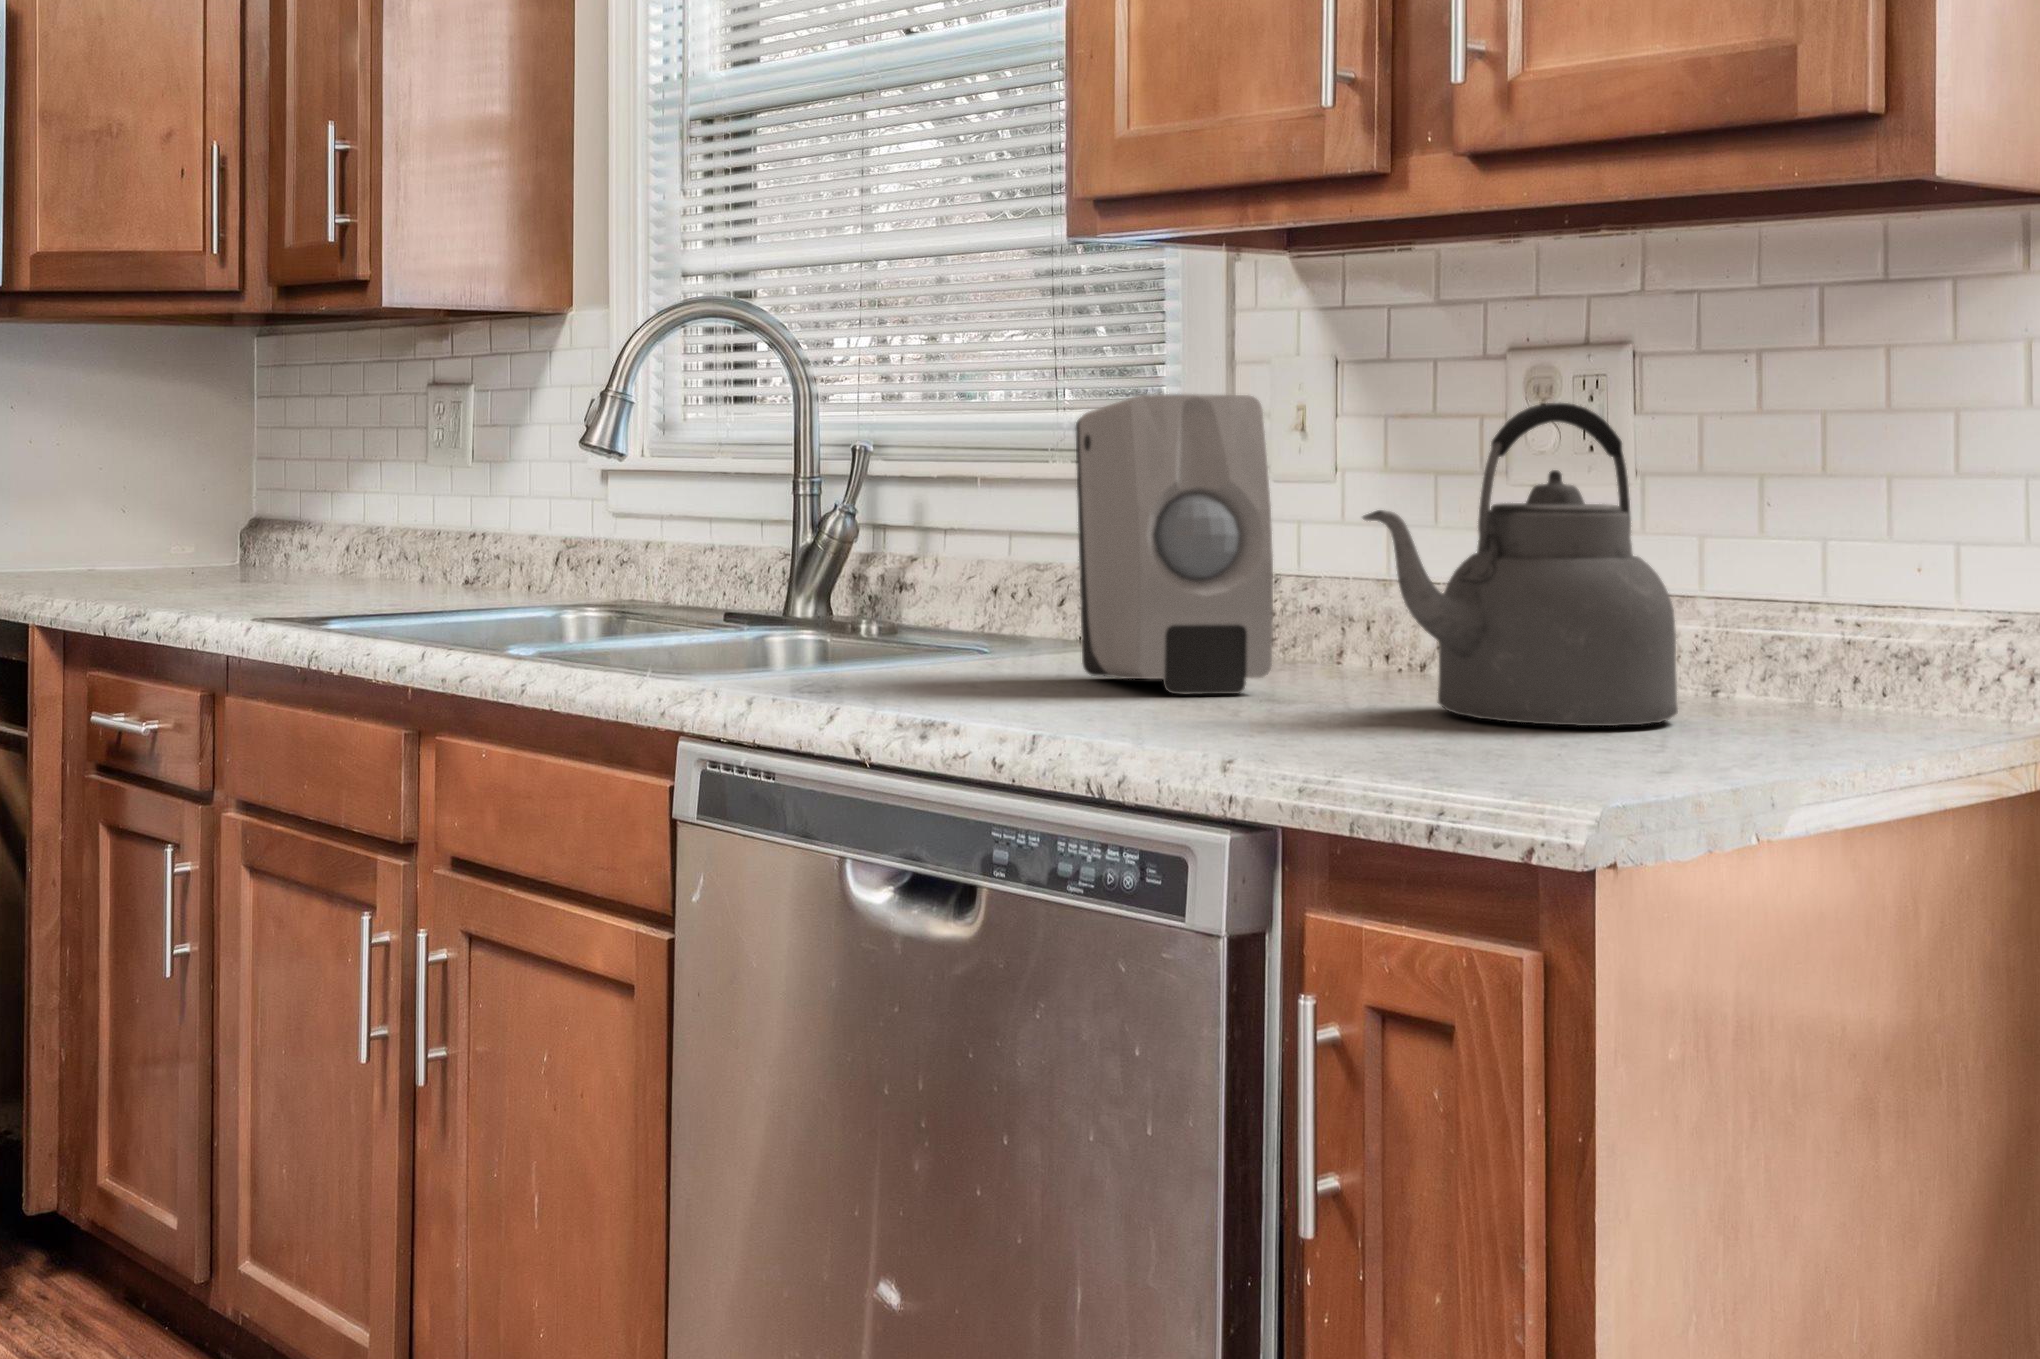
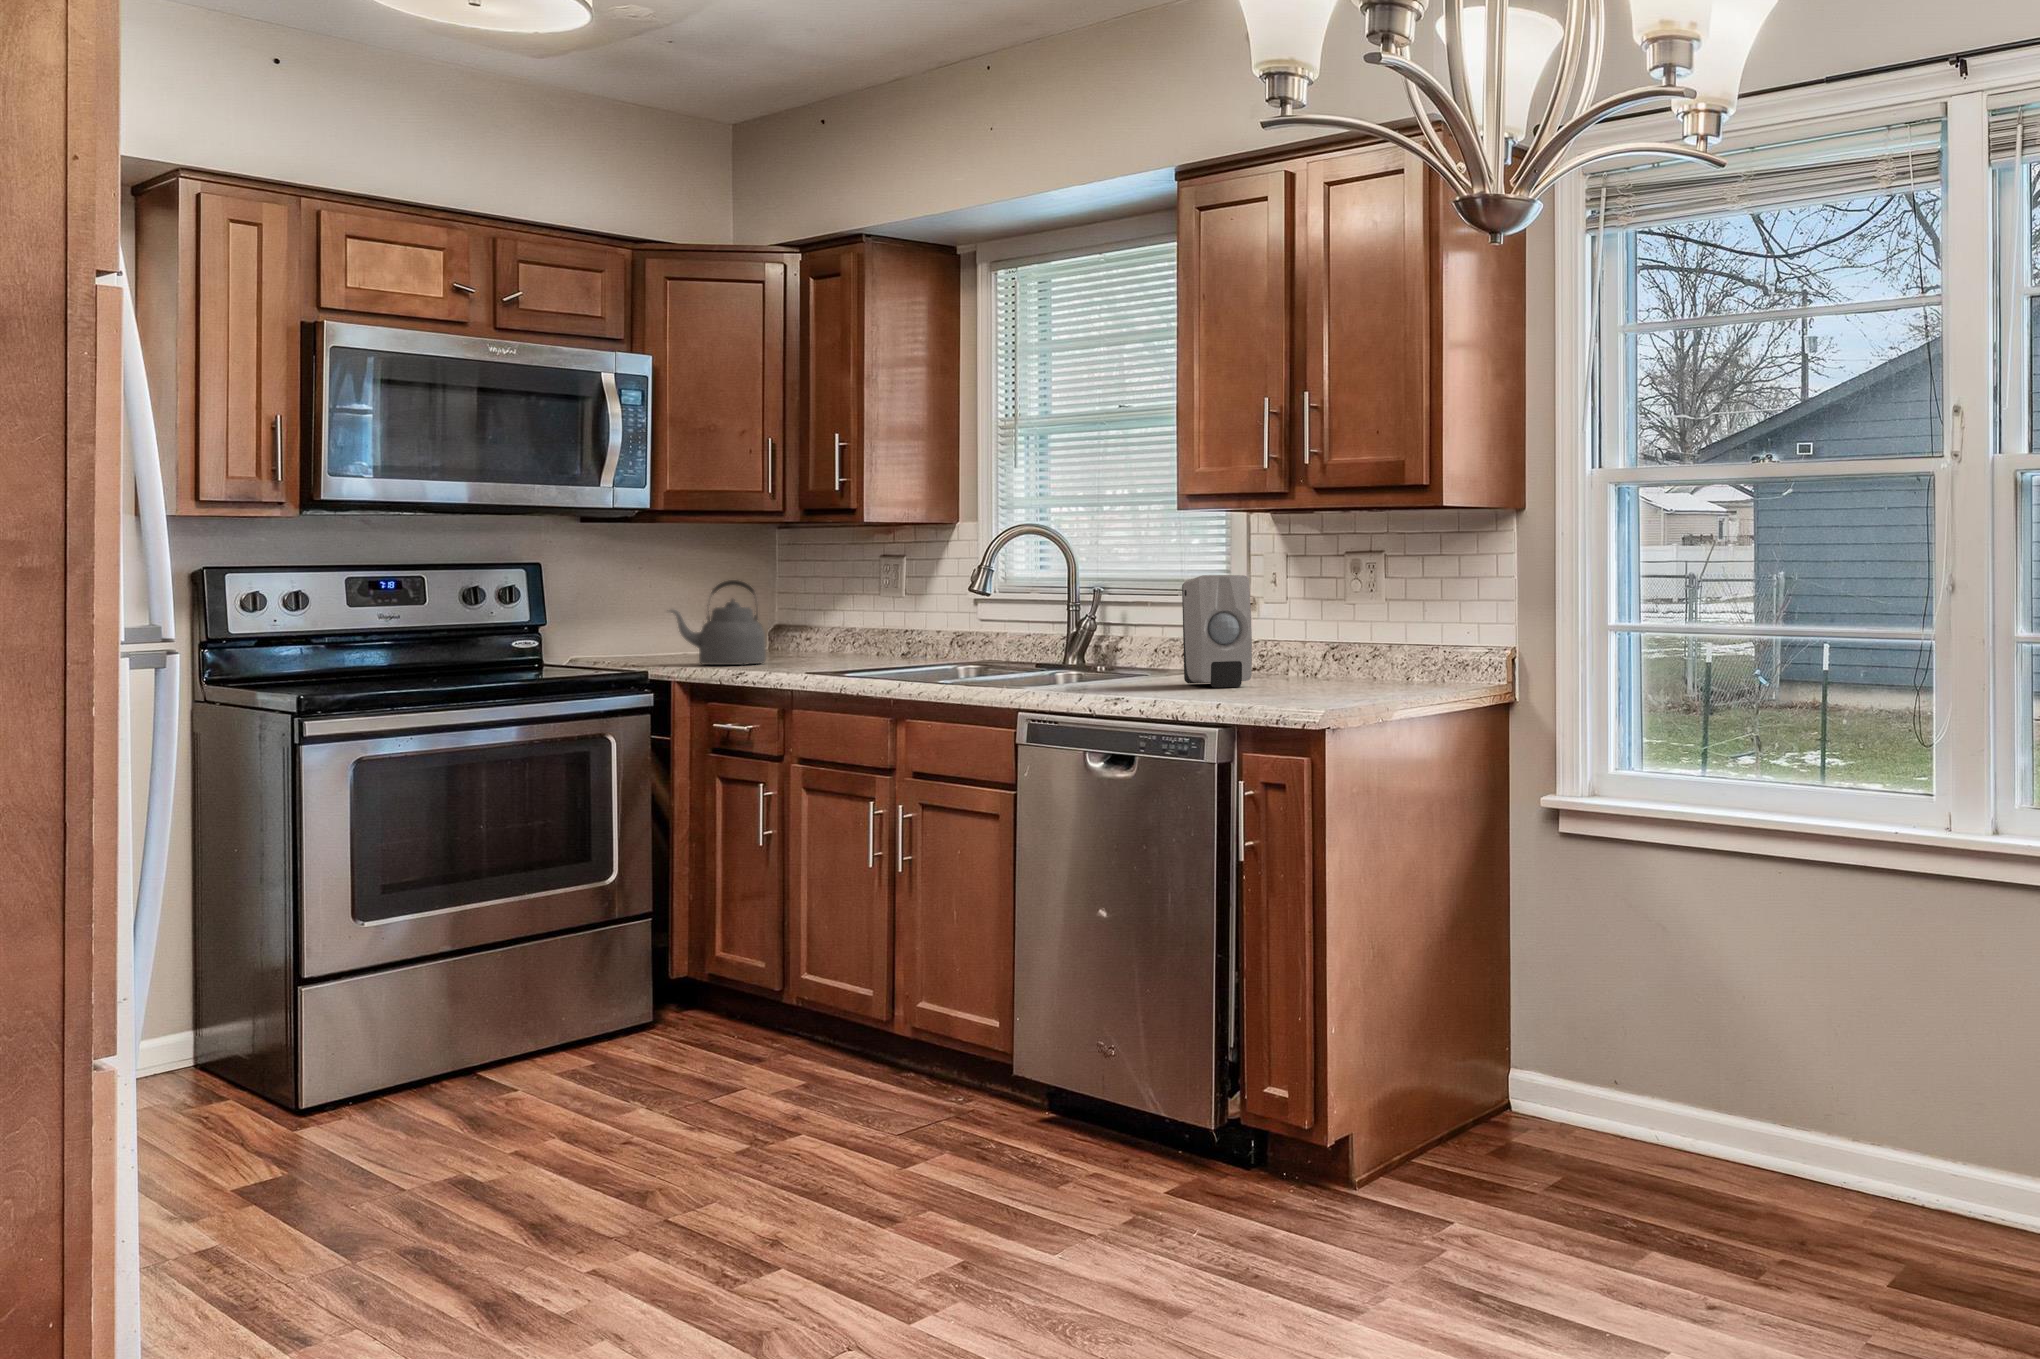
kettle: present [1363,403,1678,726] -> present [671,580,766,665]

